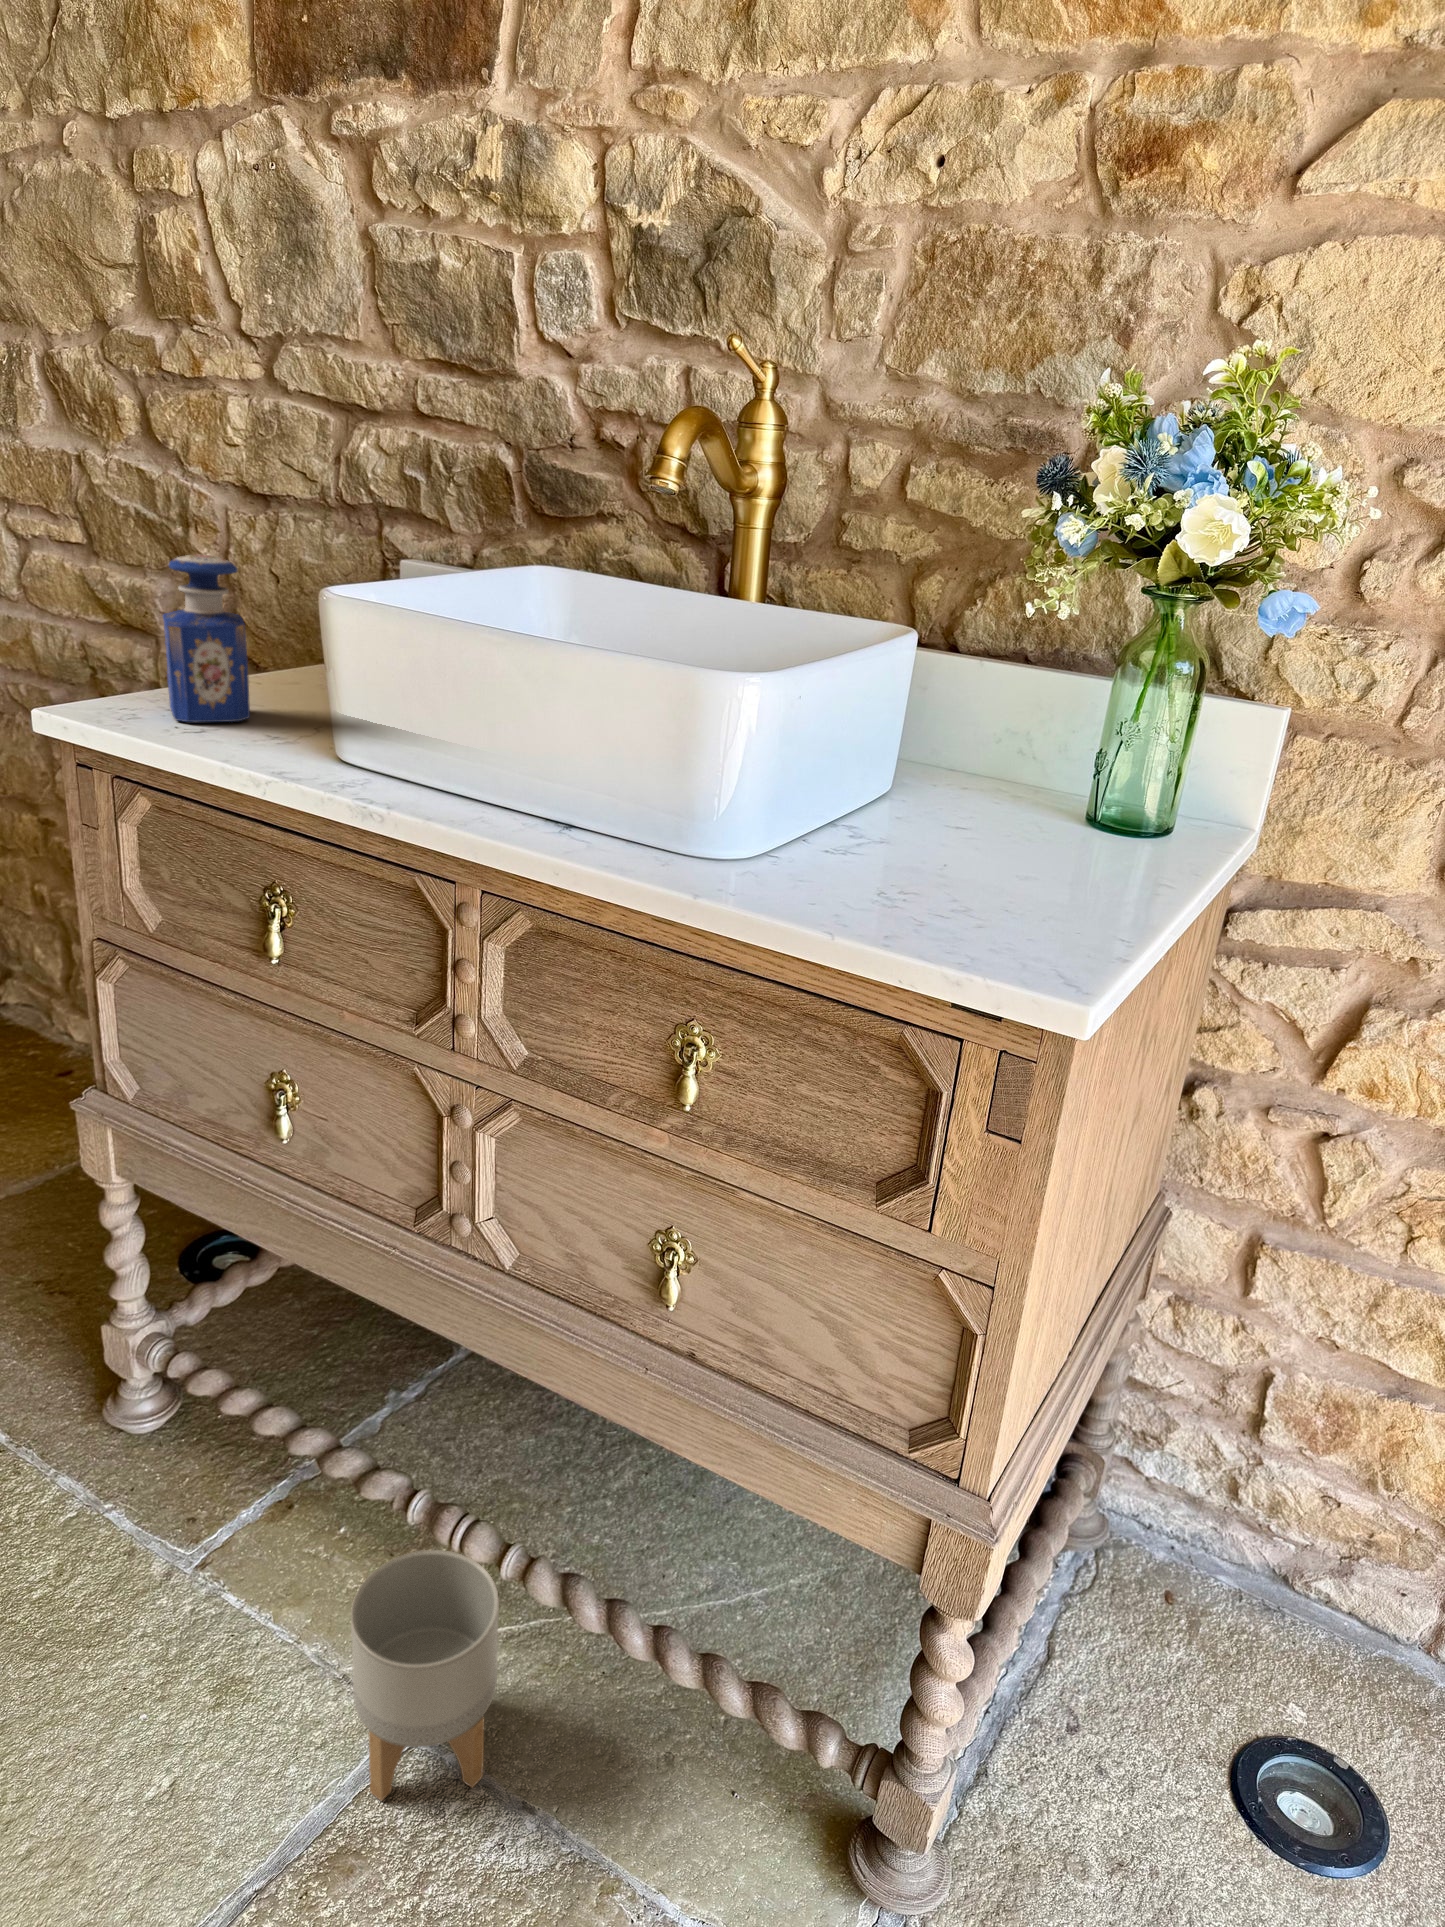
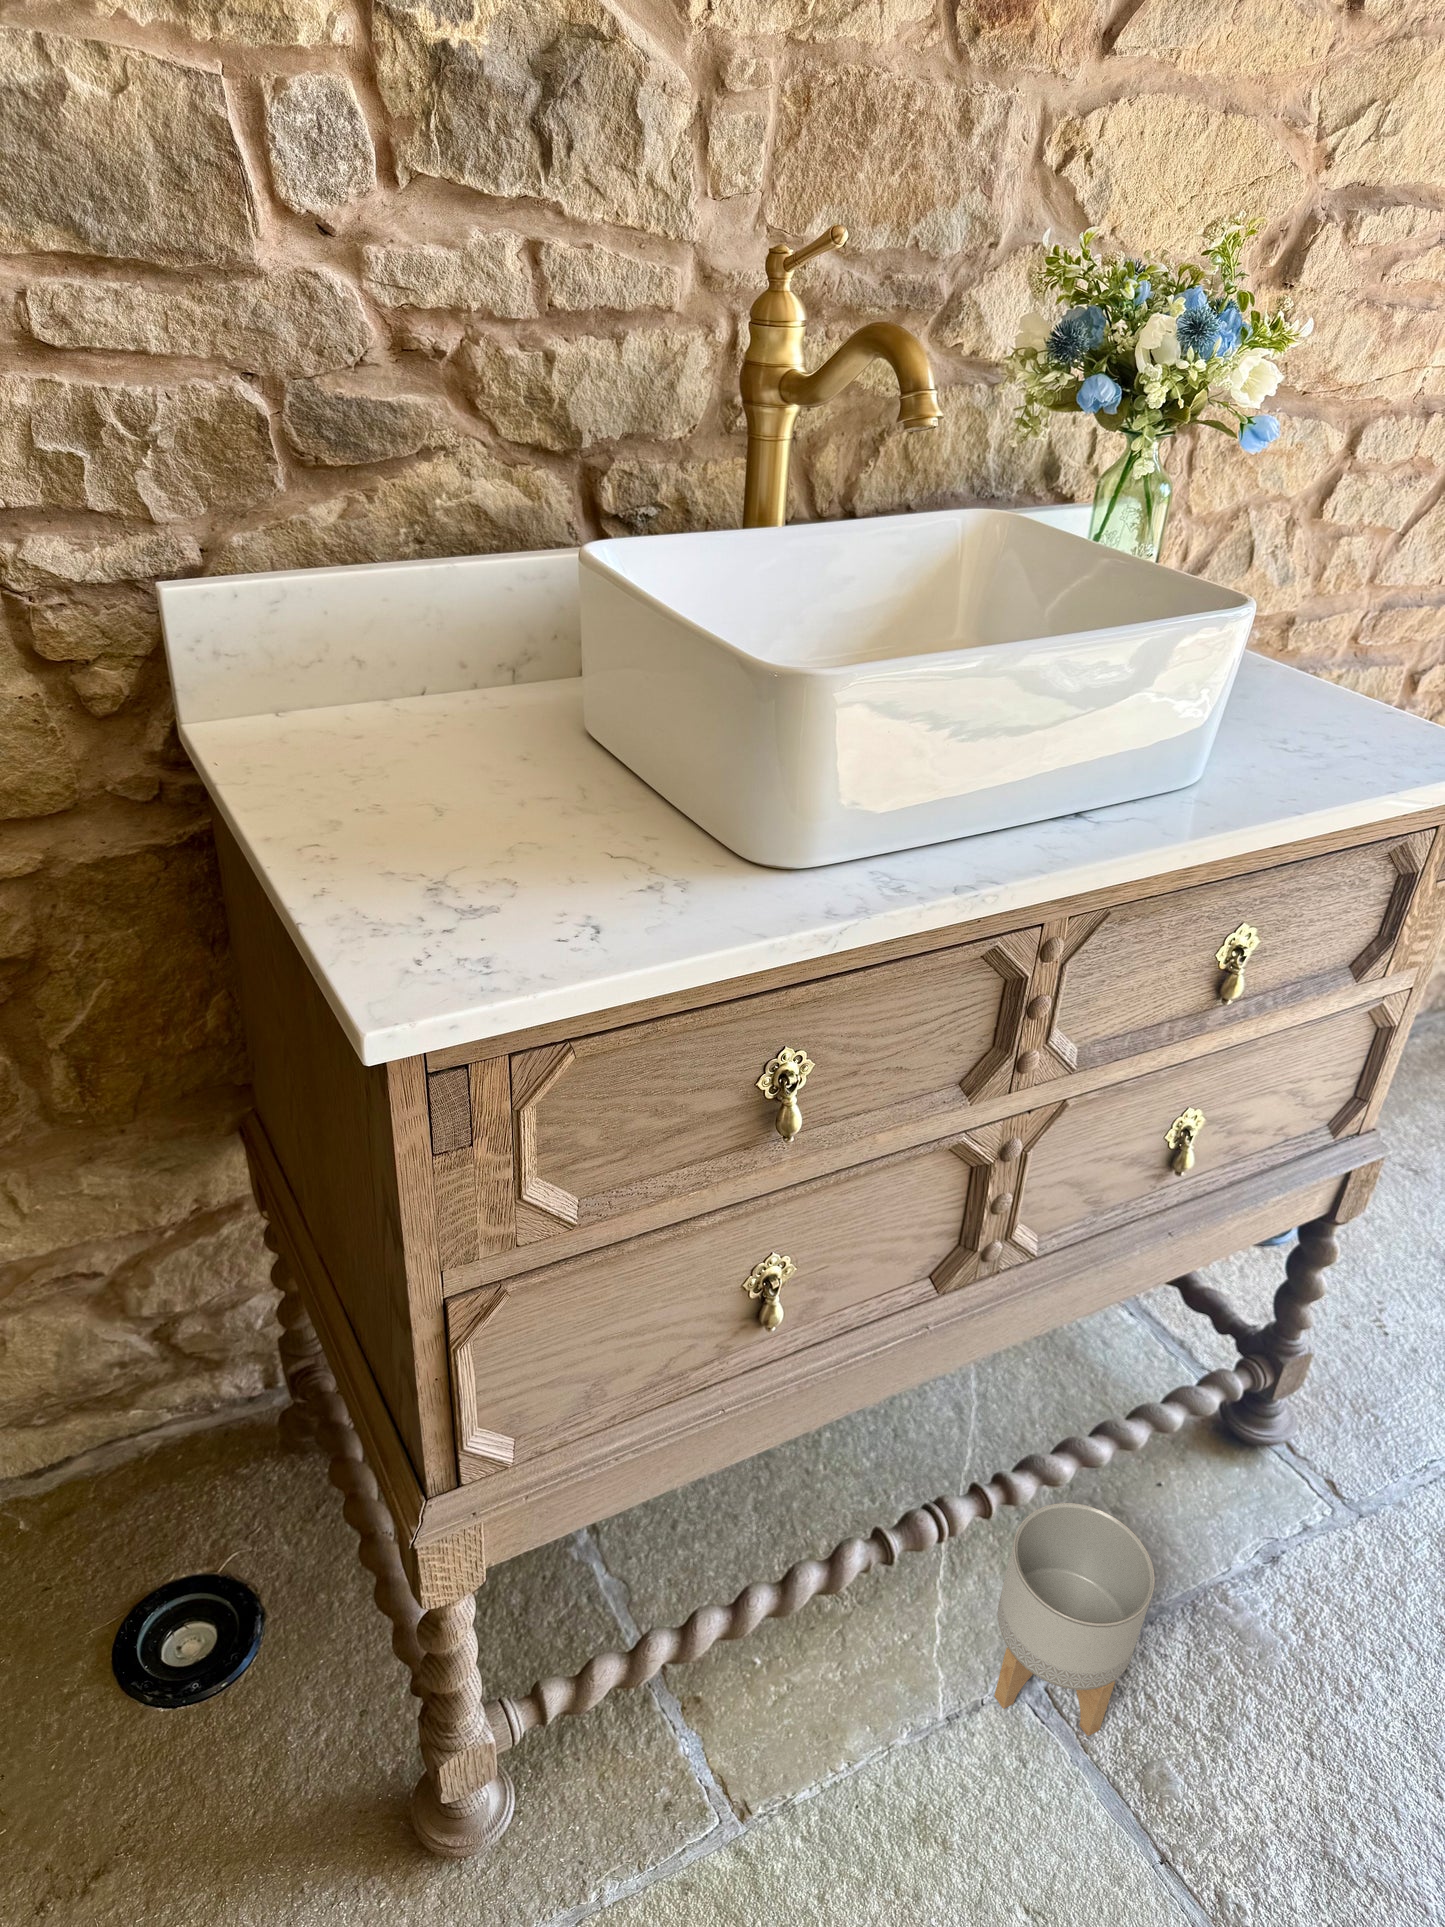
perfume bottle: present [163,554,250,722] -> none [449,671,579,929]

